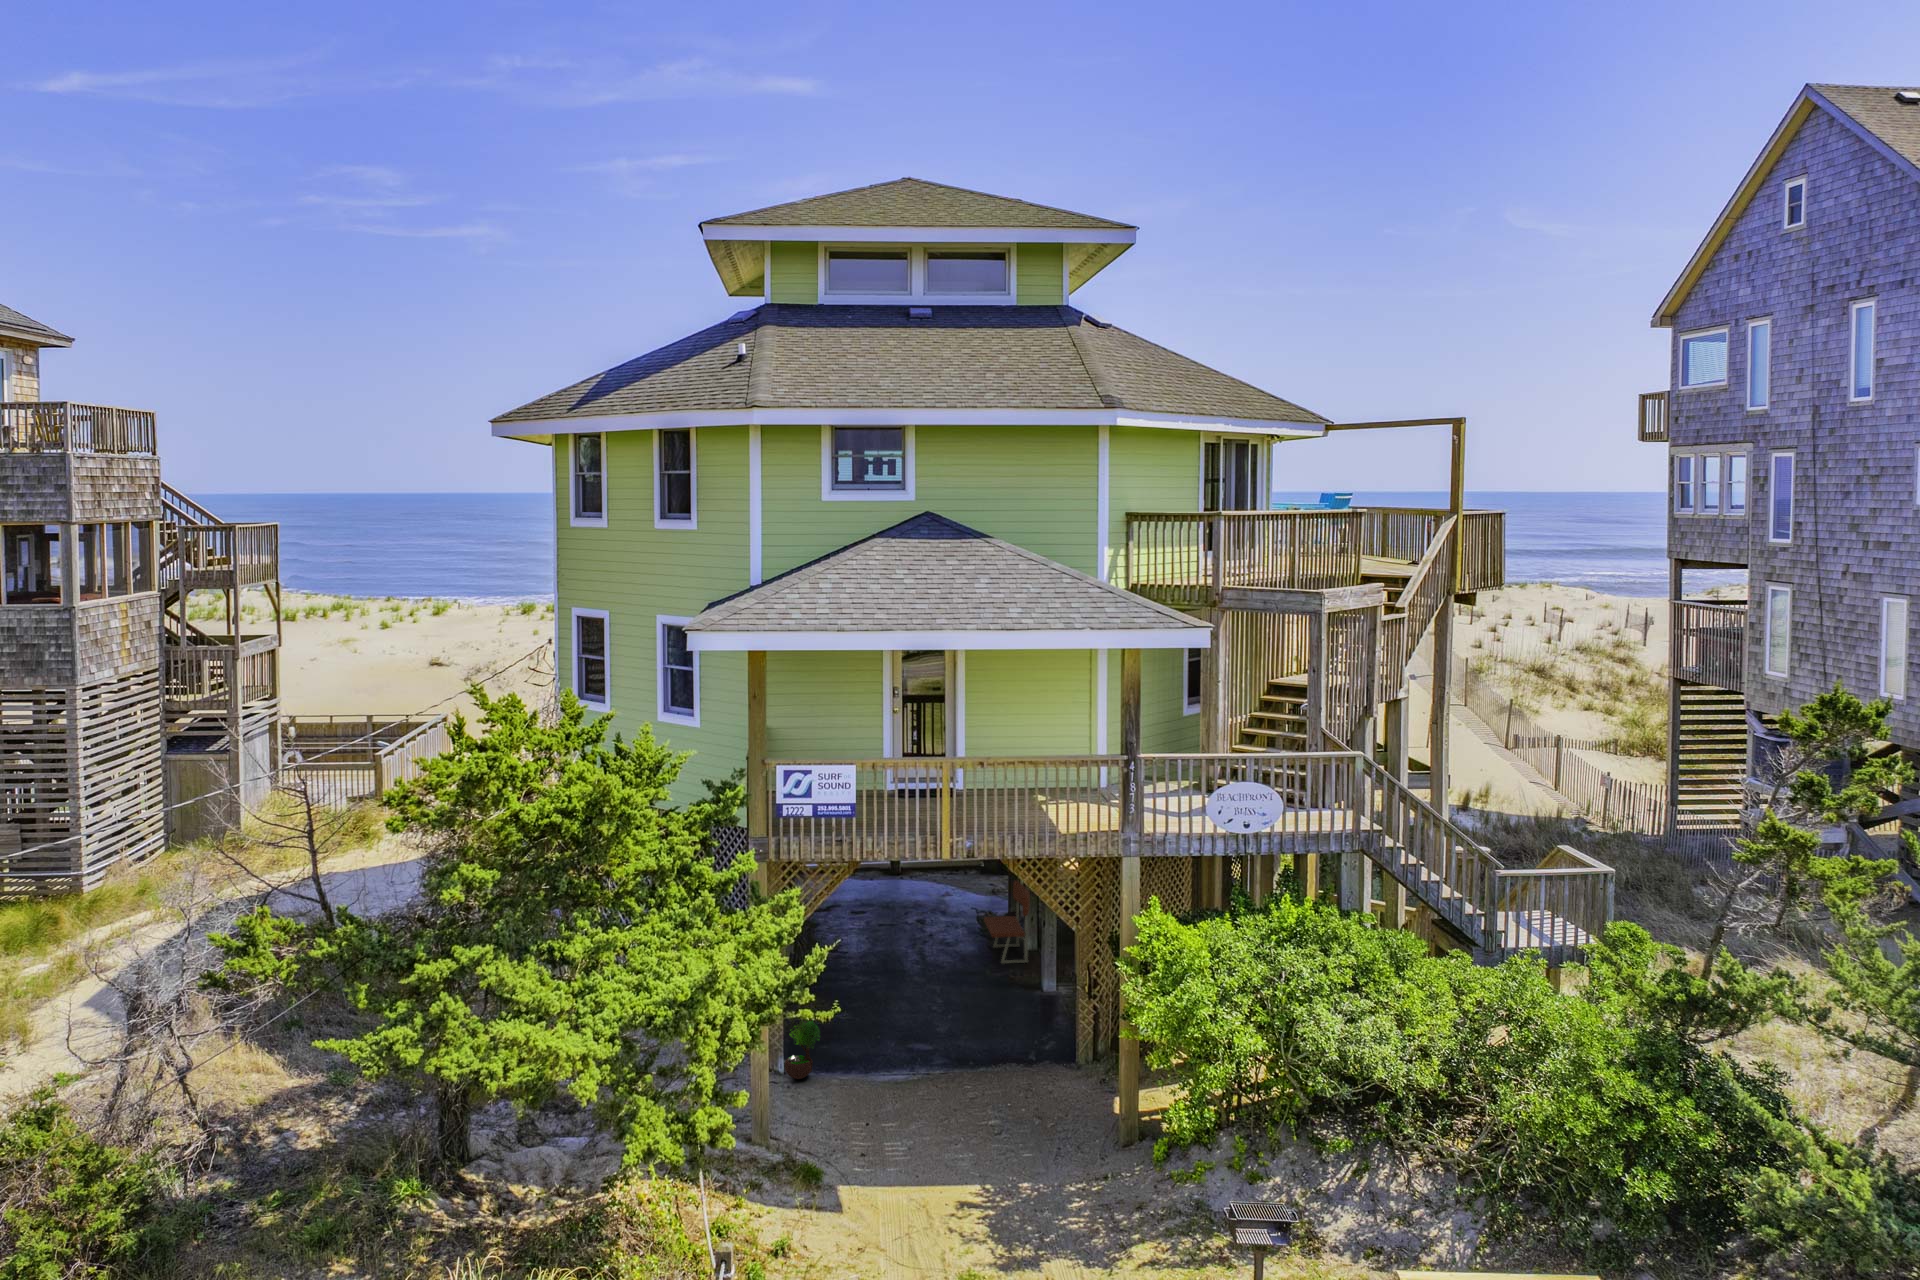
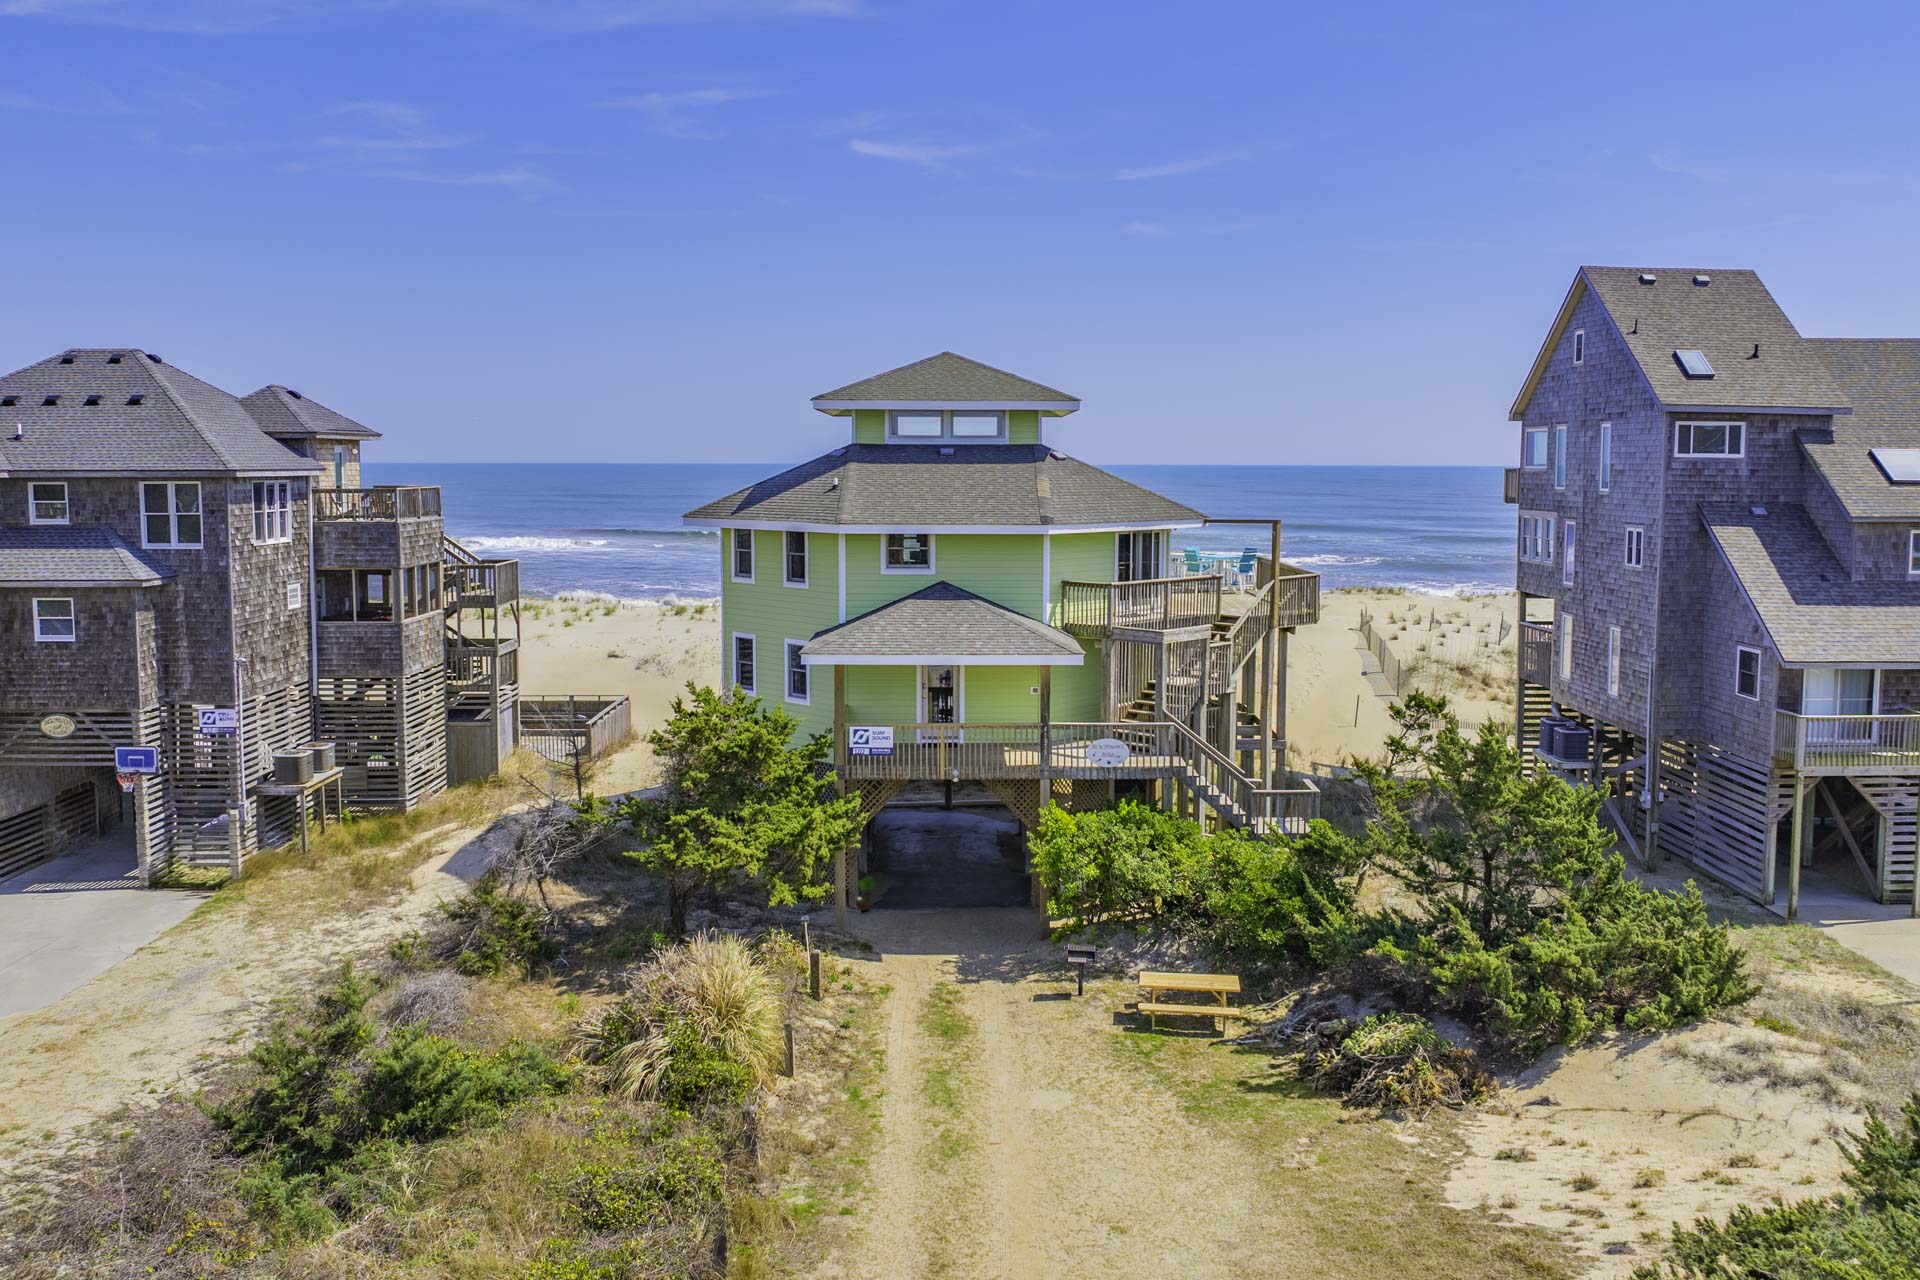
bench: present [984,881,1030,964] -> none [989,808,1017,860]

